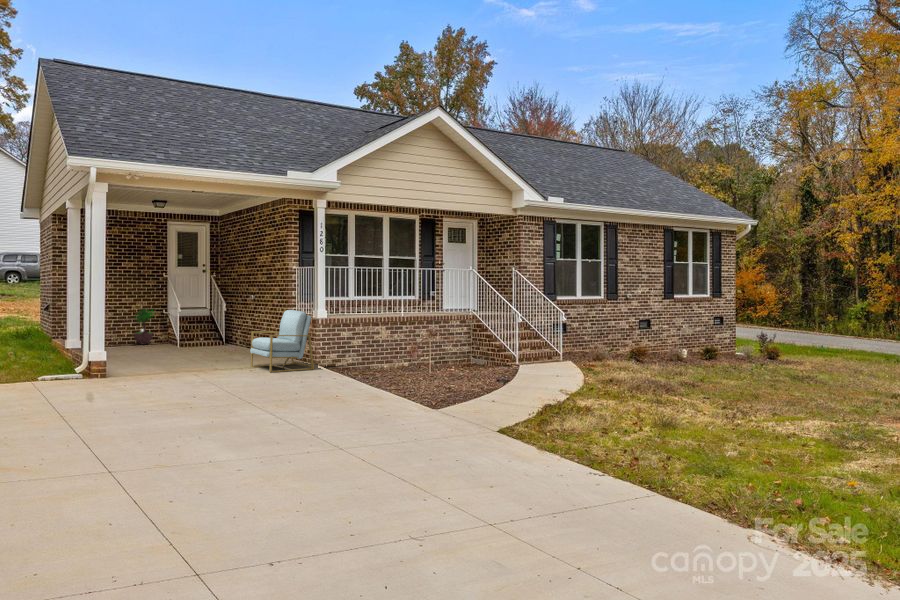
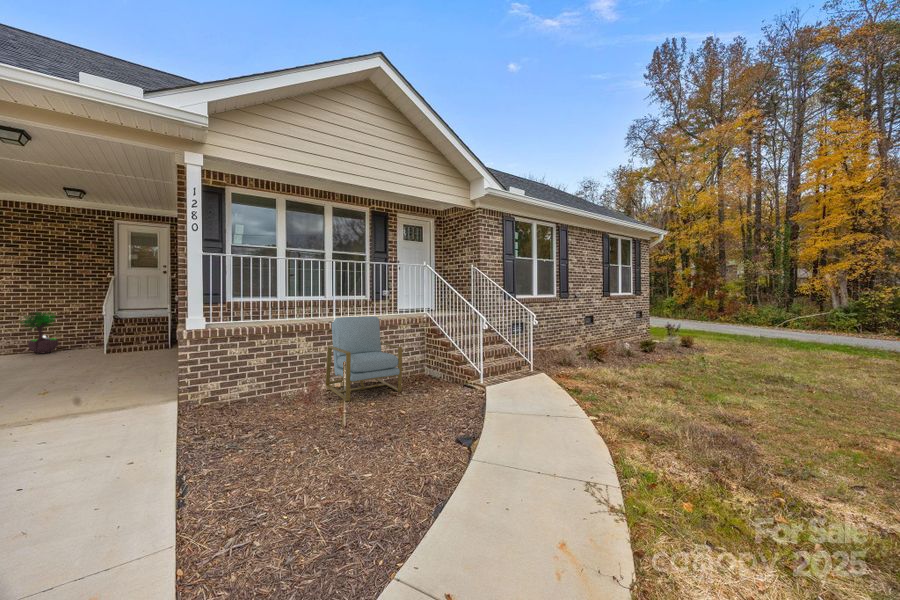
chair: present [250,310,314,372] -> present [325,317,402,401]

